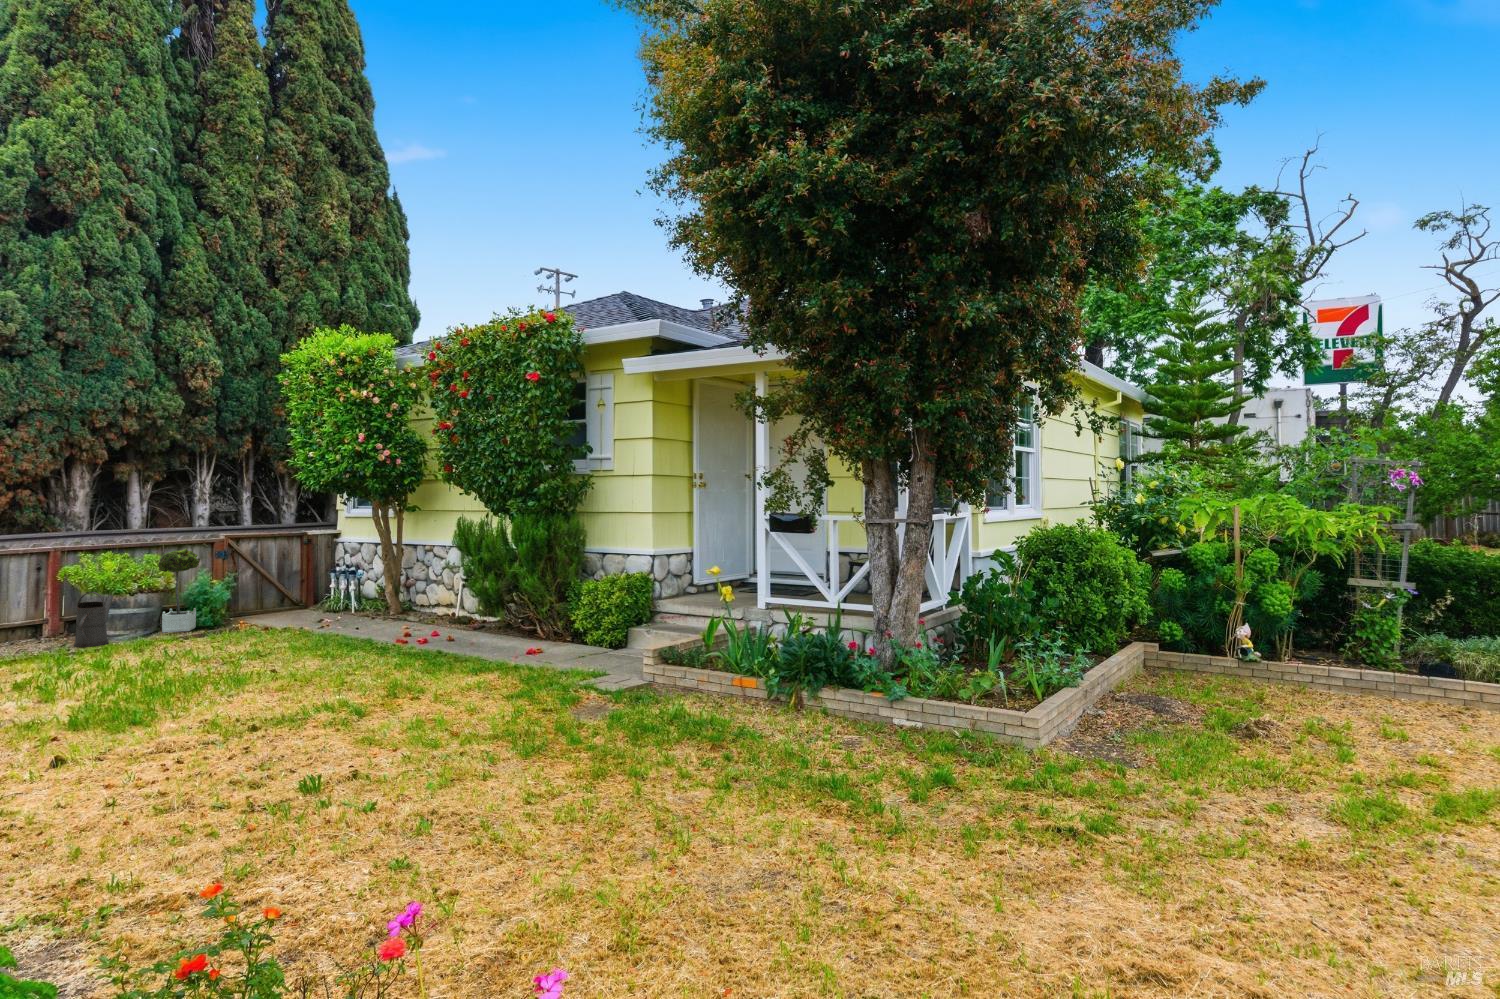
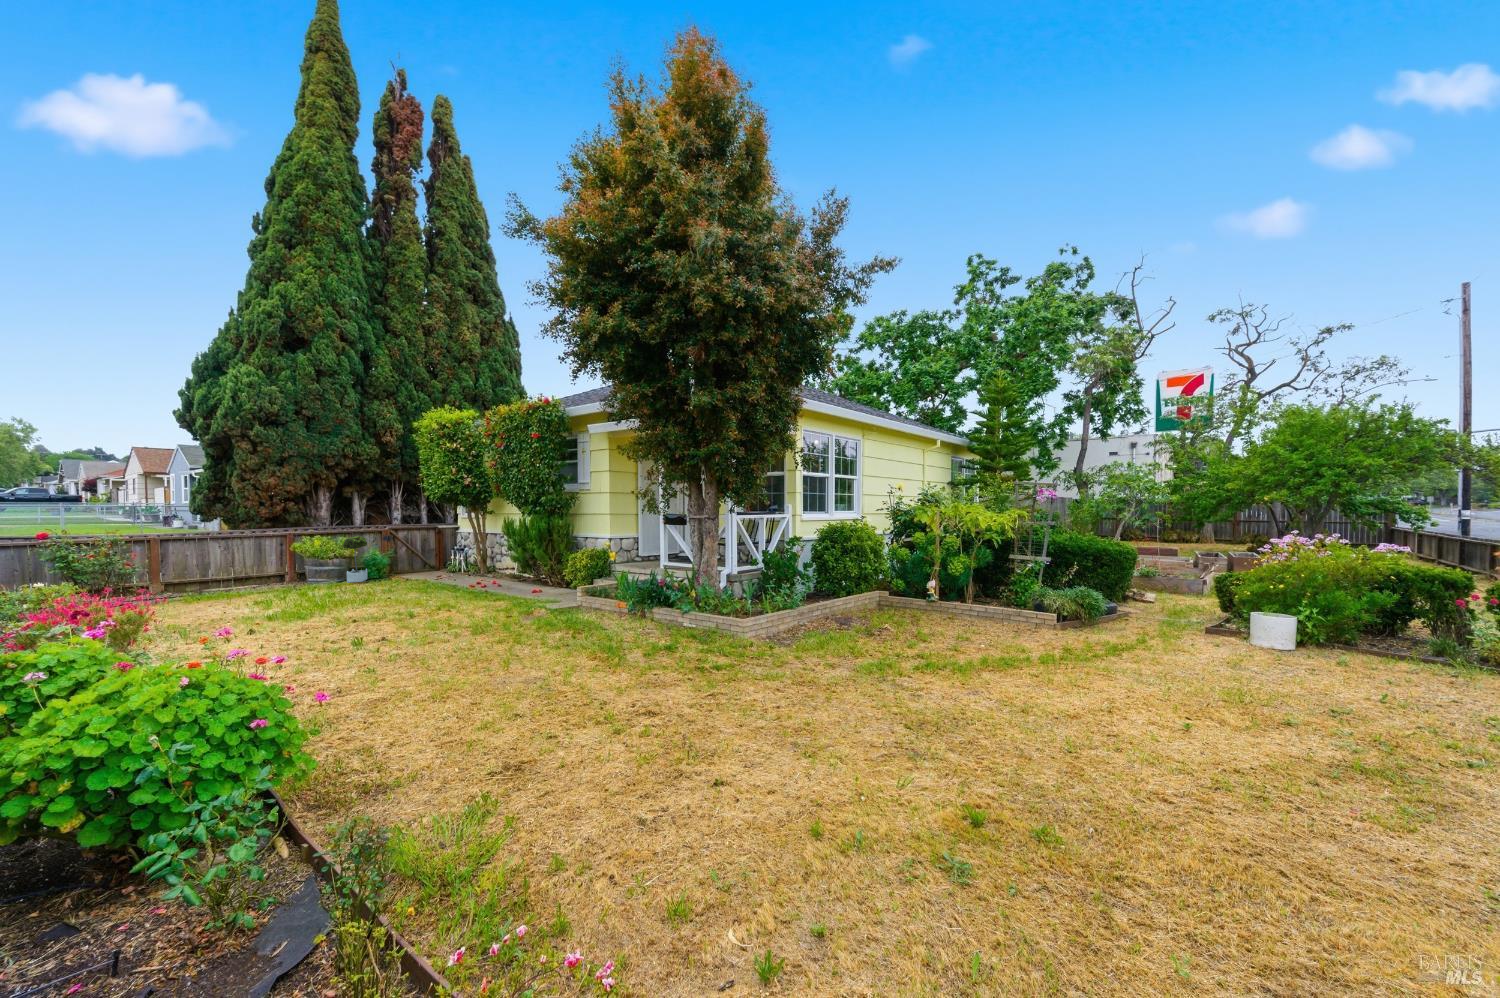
watering can: present [74,592,113,647] -> none [293,562,317,592]

